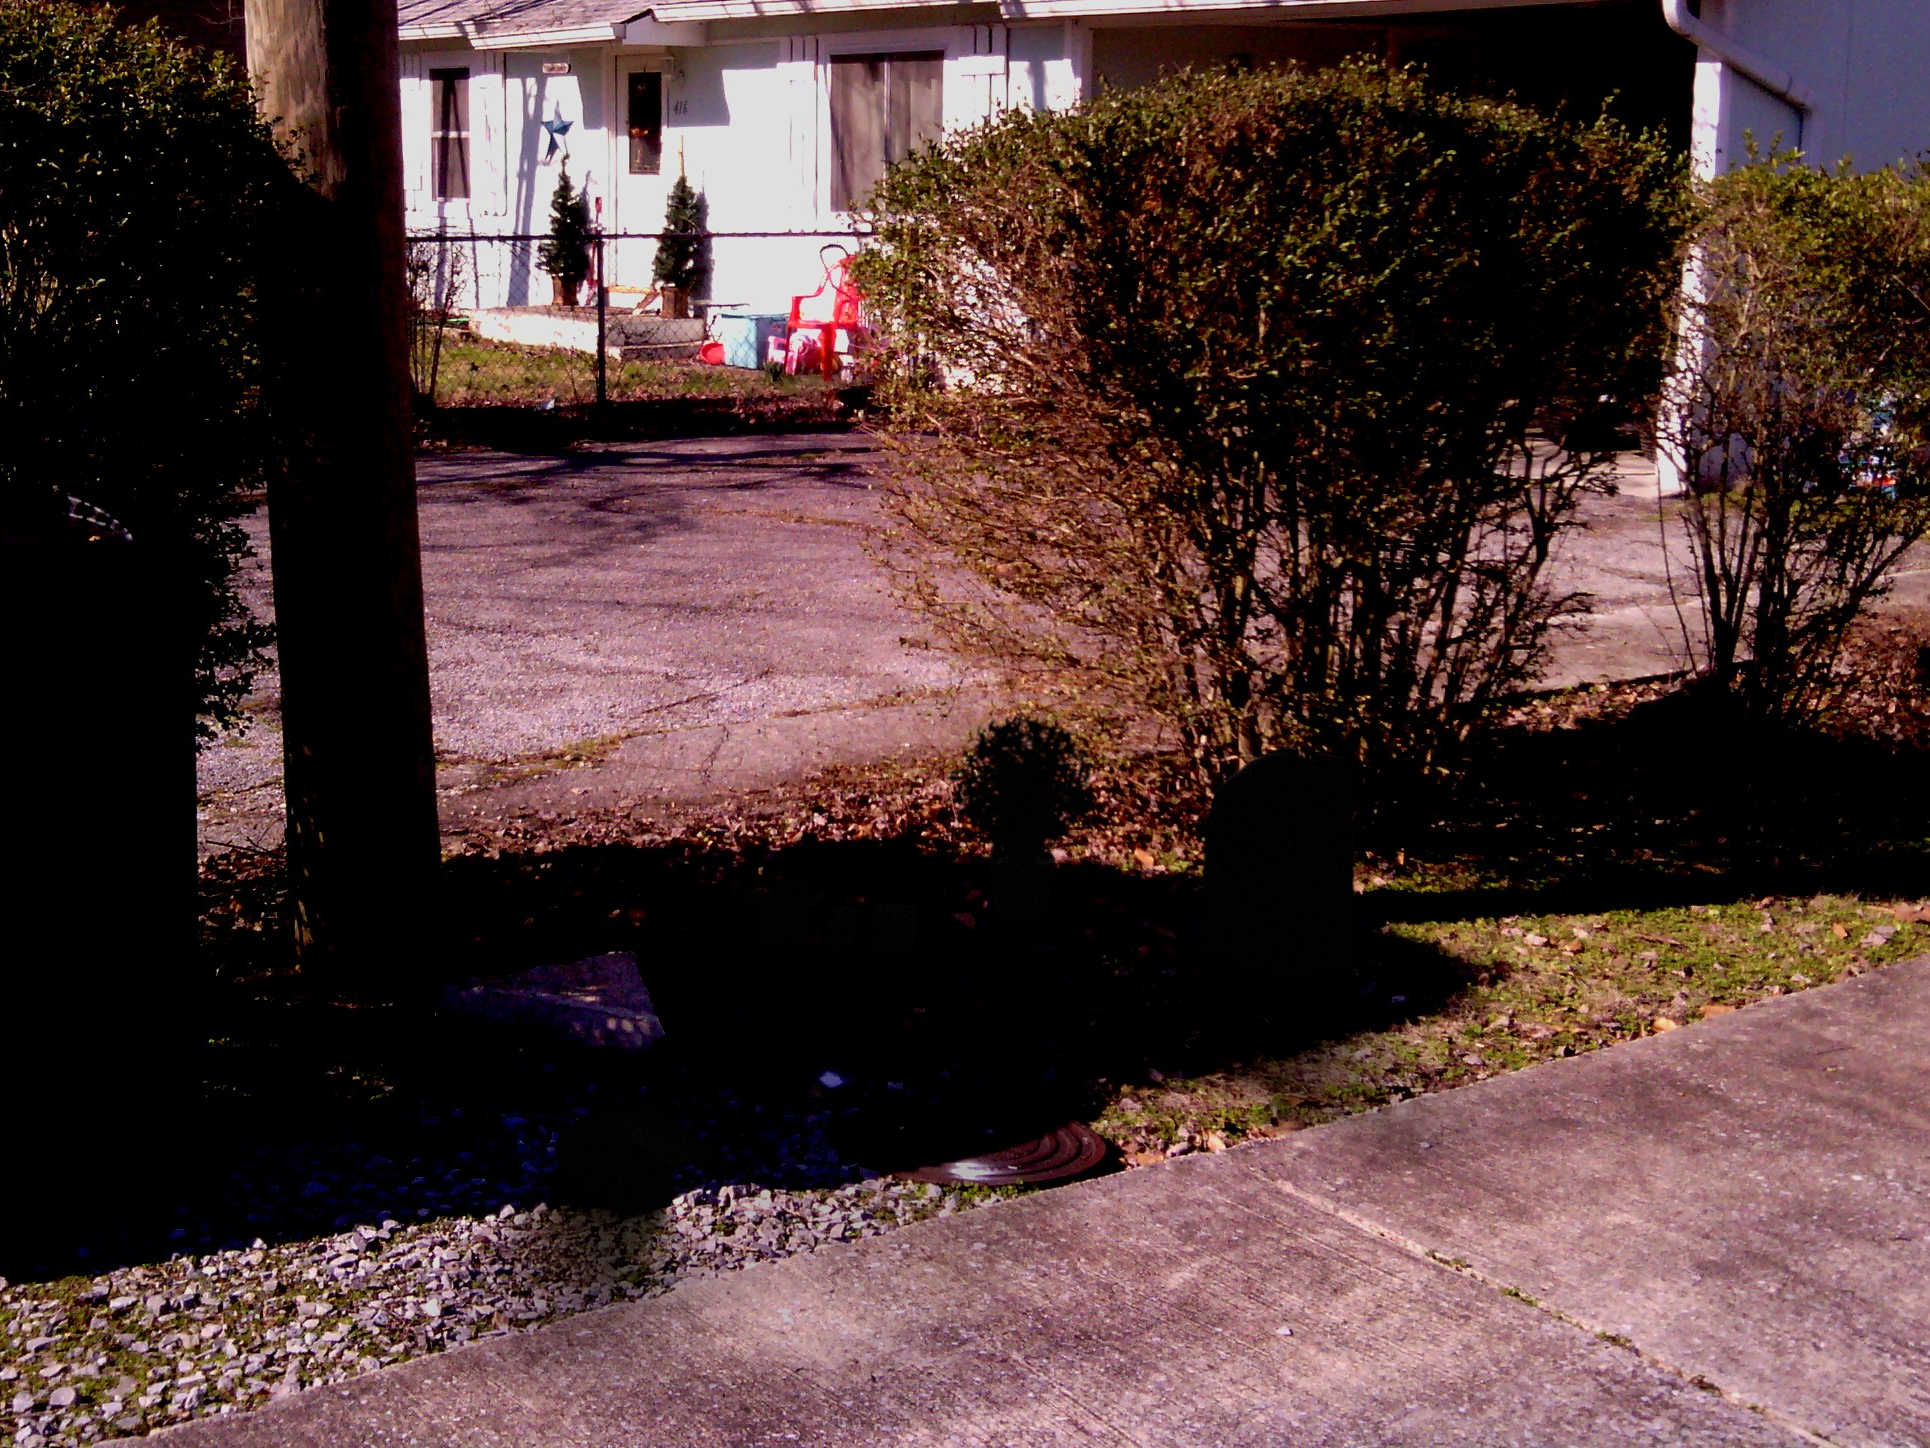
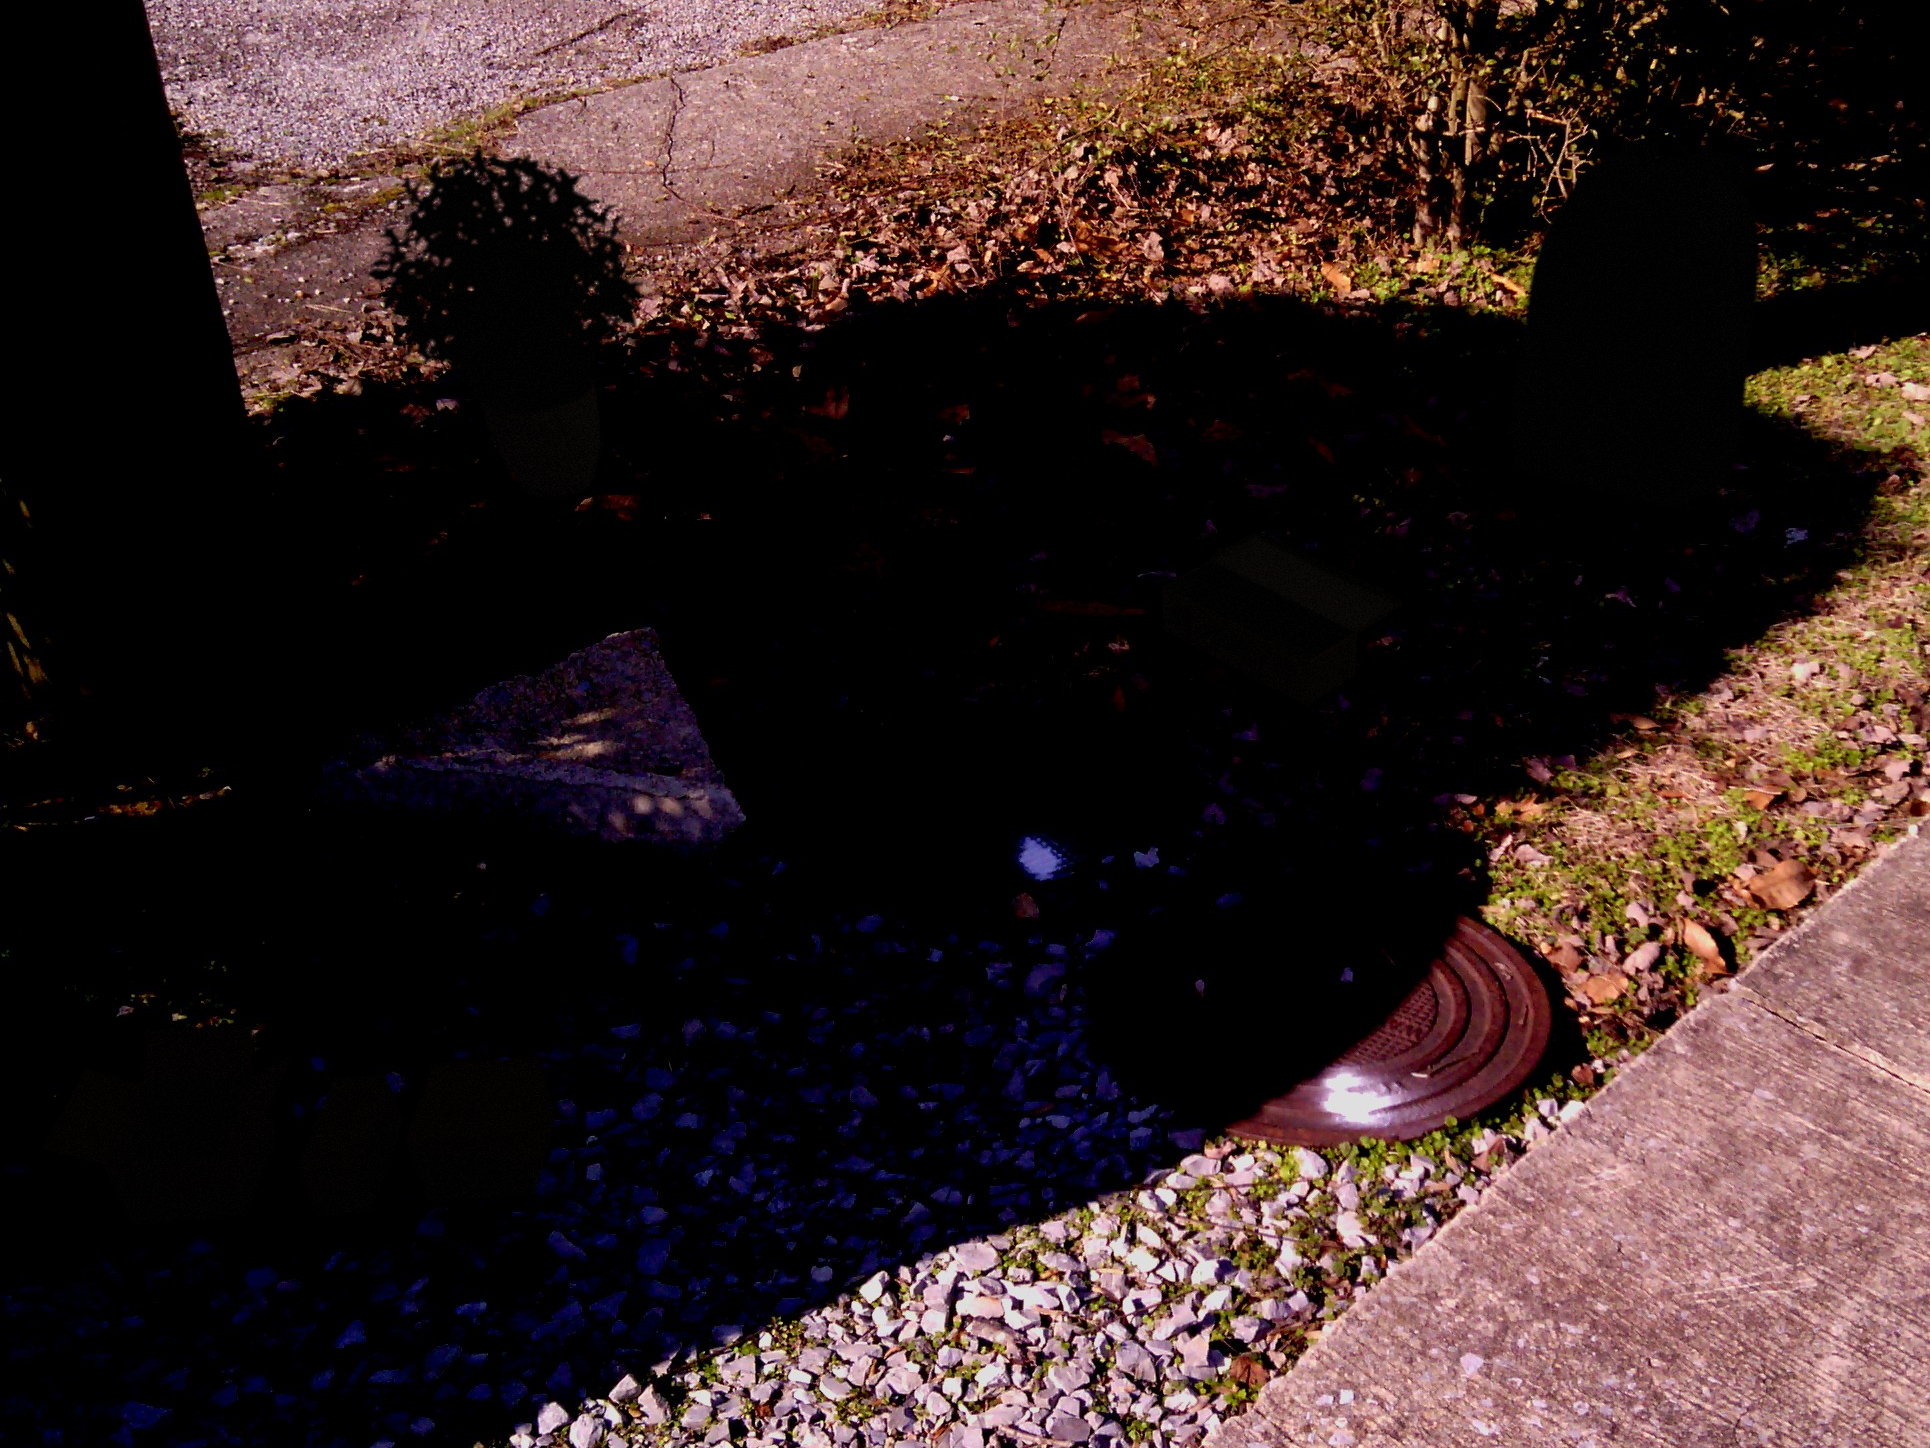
potted plant: present [948,714,1095,925] -> present [368,149,645,498]
cardboard box: present [742,878,917,953] -> present [43,1024,556,1225]
toolbox: present [558,1104,719,1218] -> present [1162,533,1402,706]

